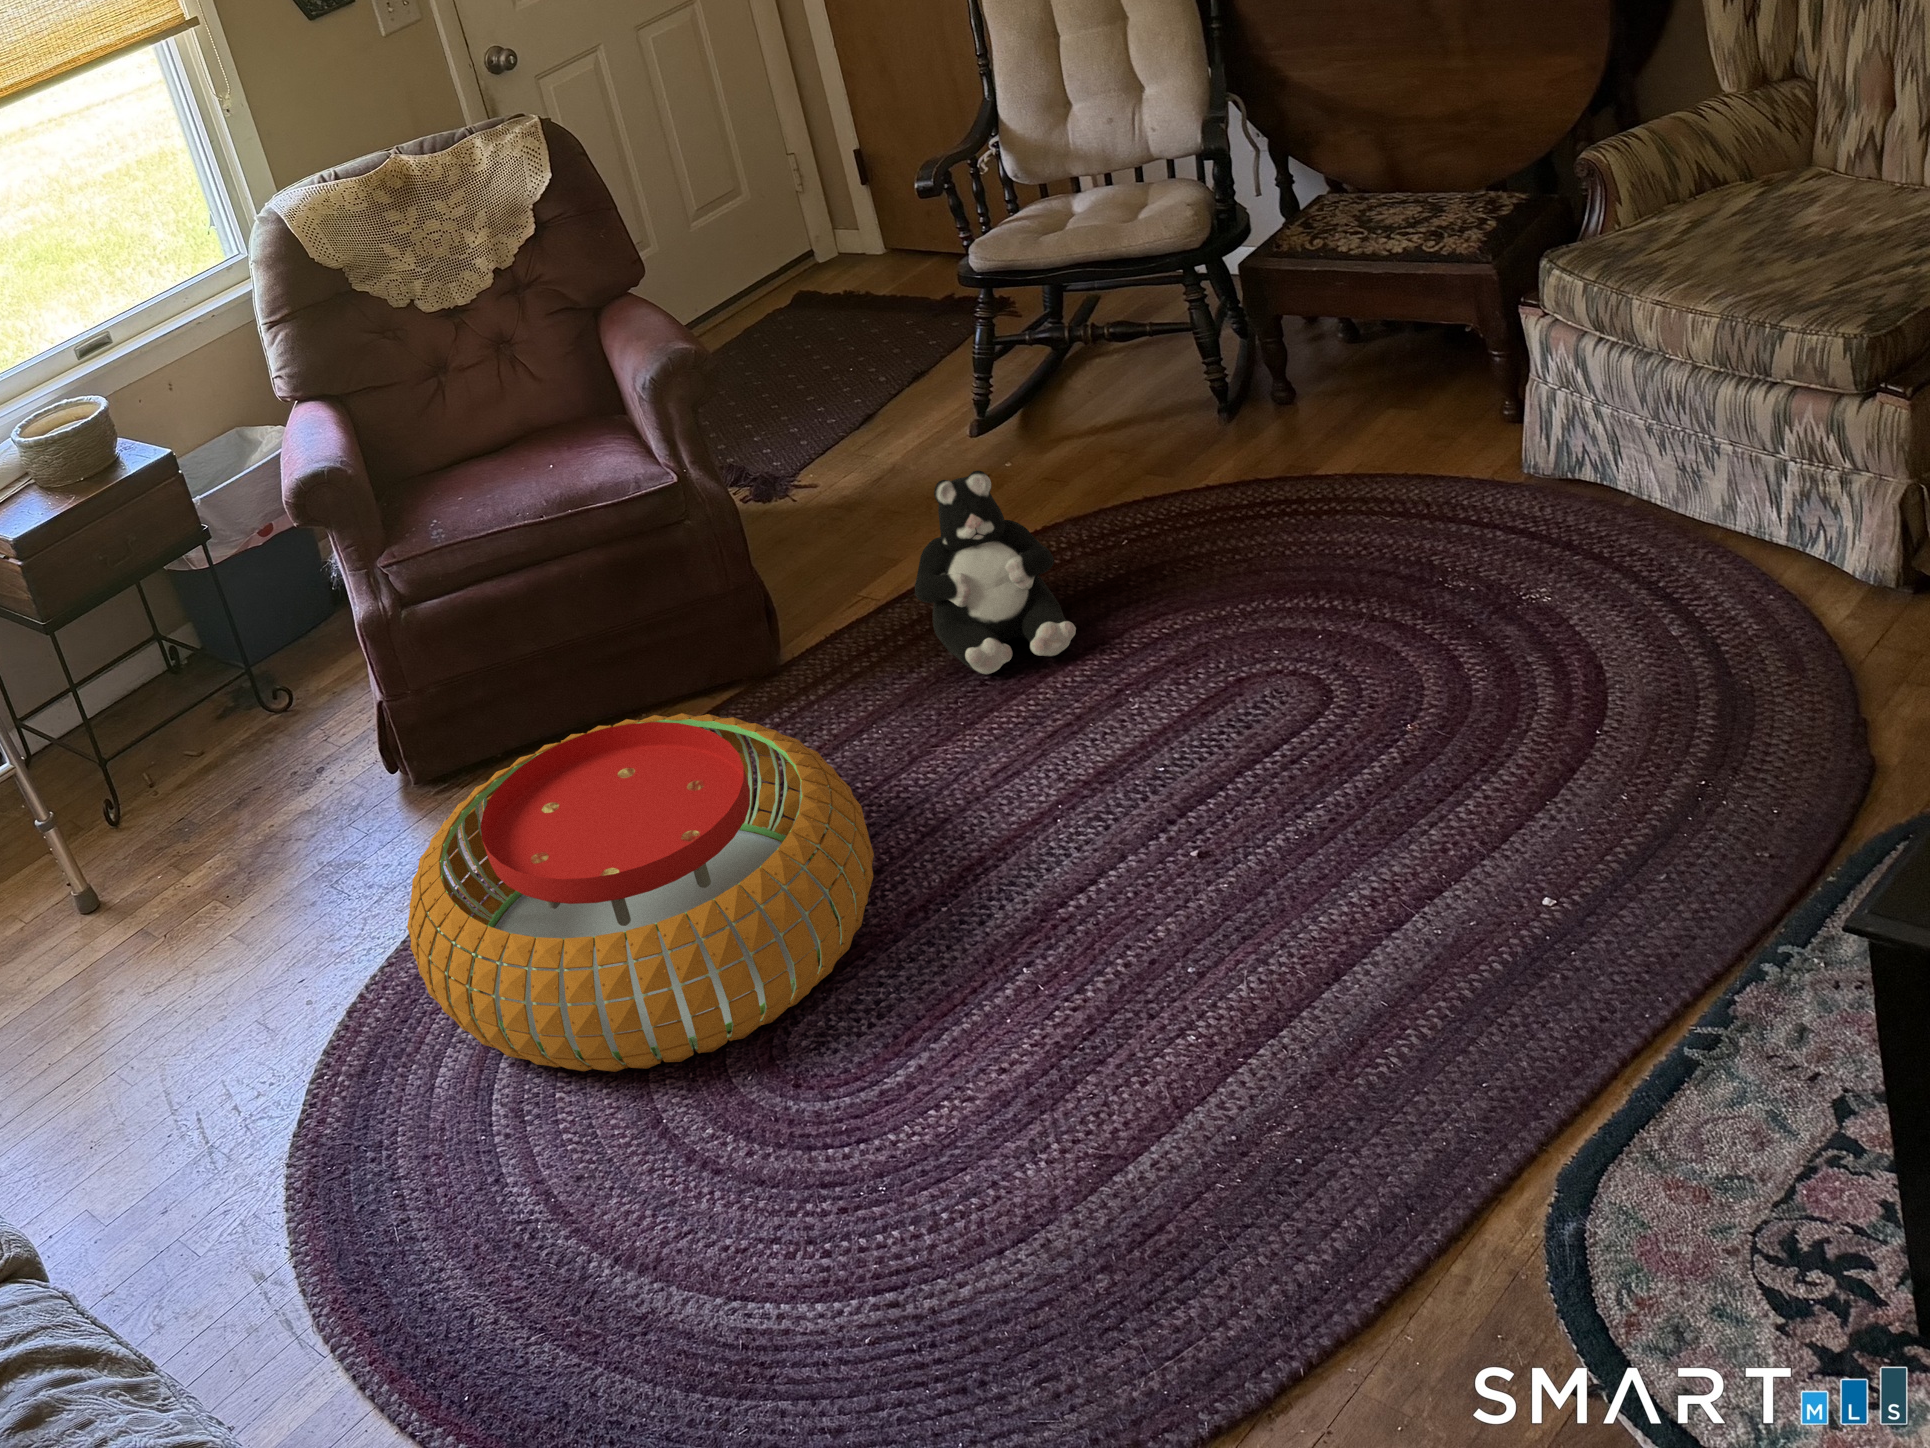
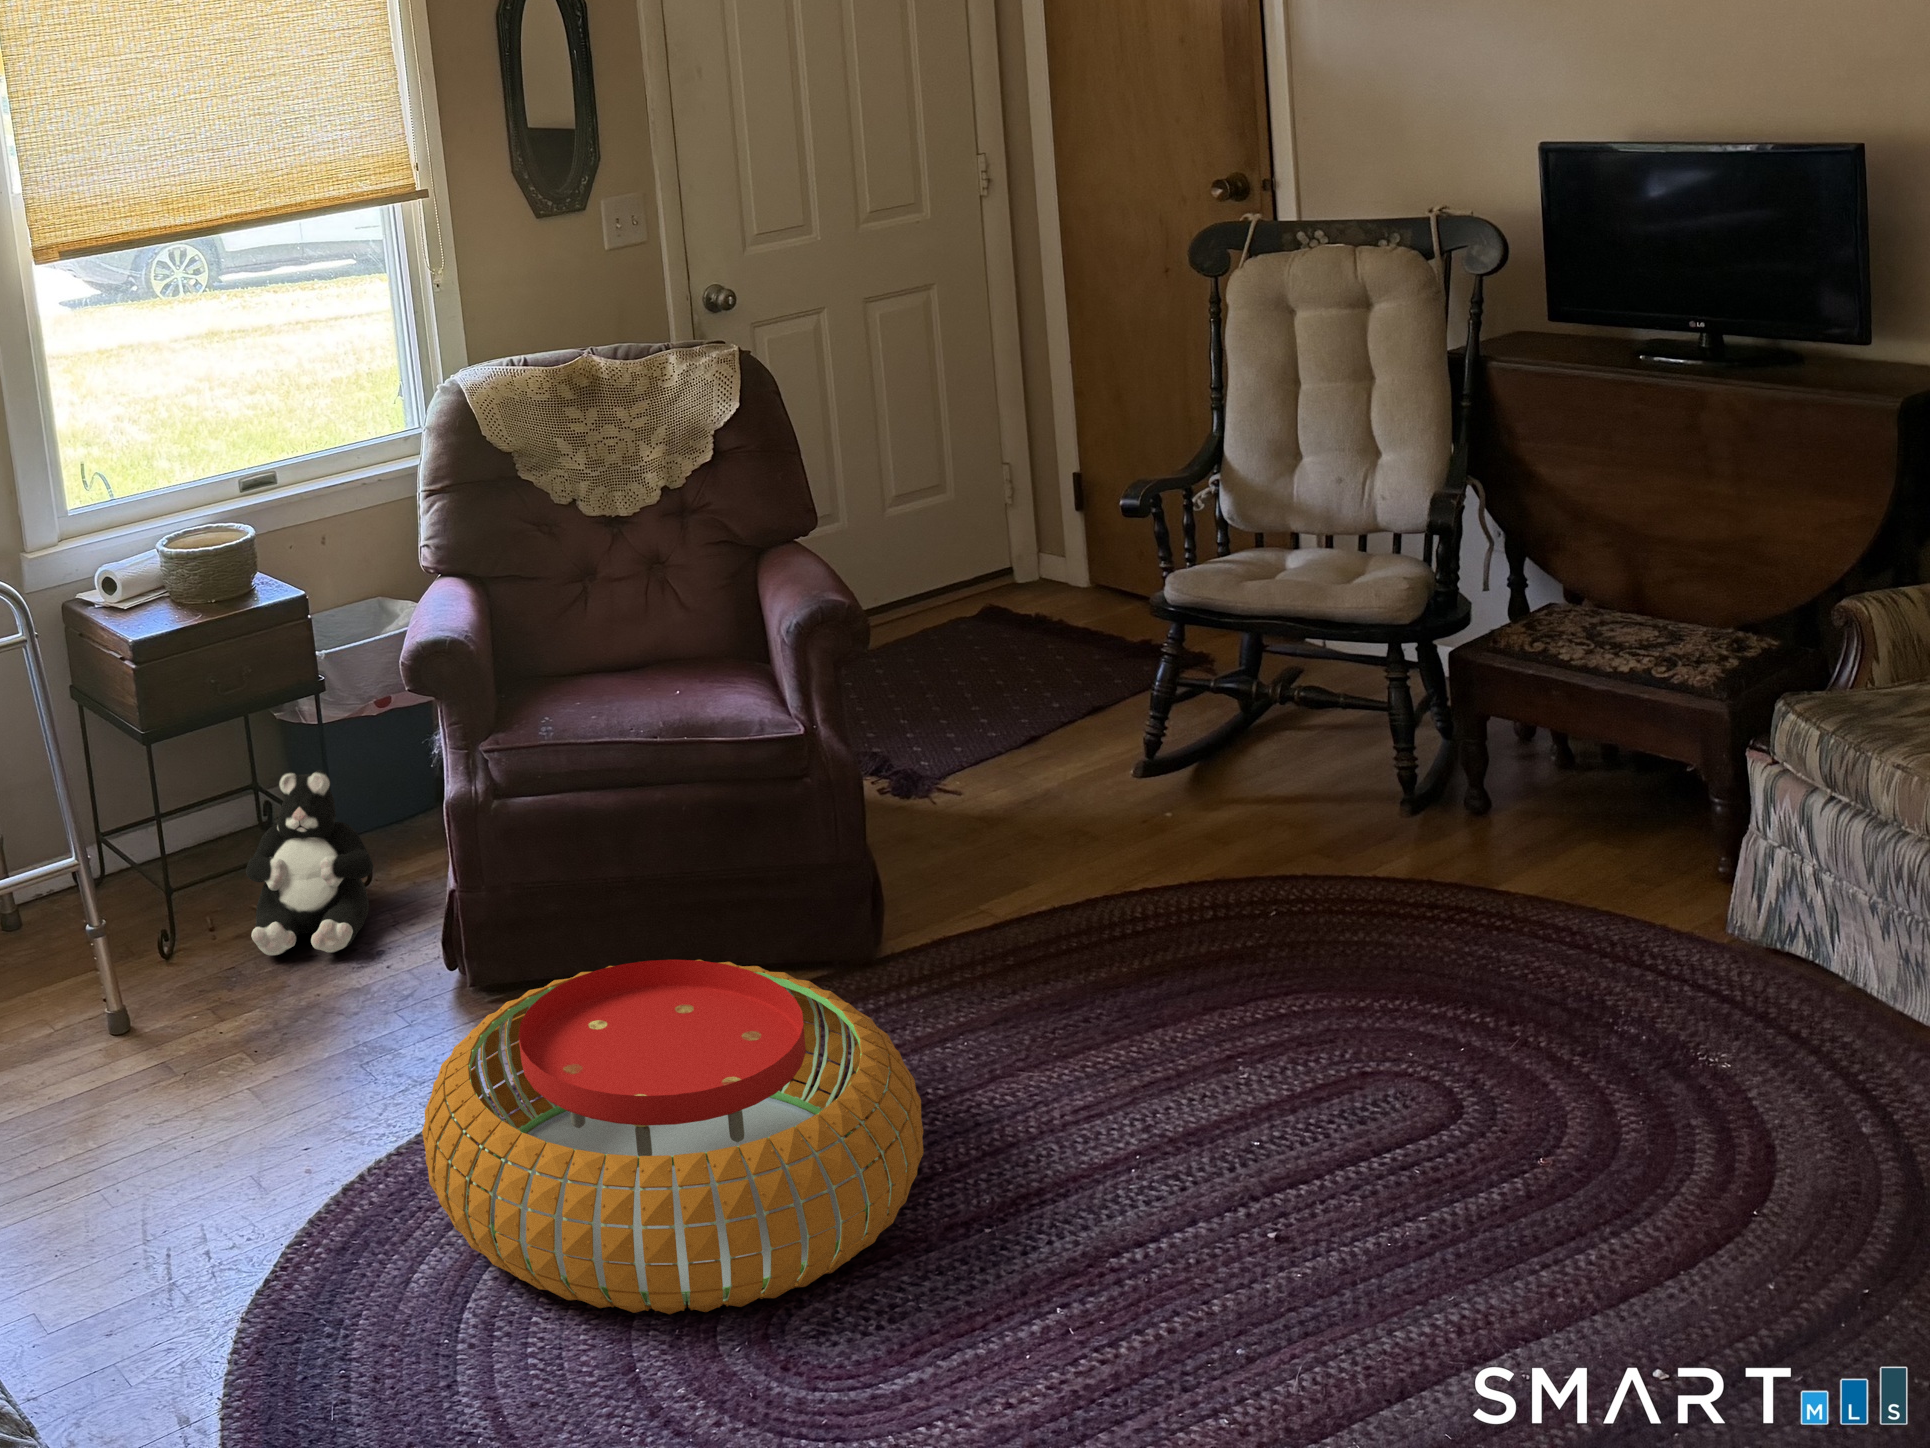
plush toy: present [915,471,1076,674] -> present [246,770,373,956]

